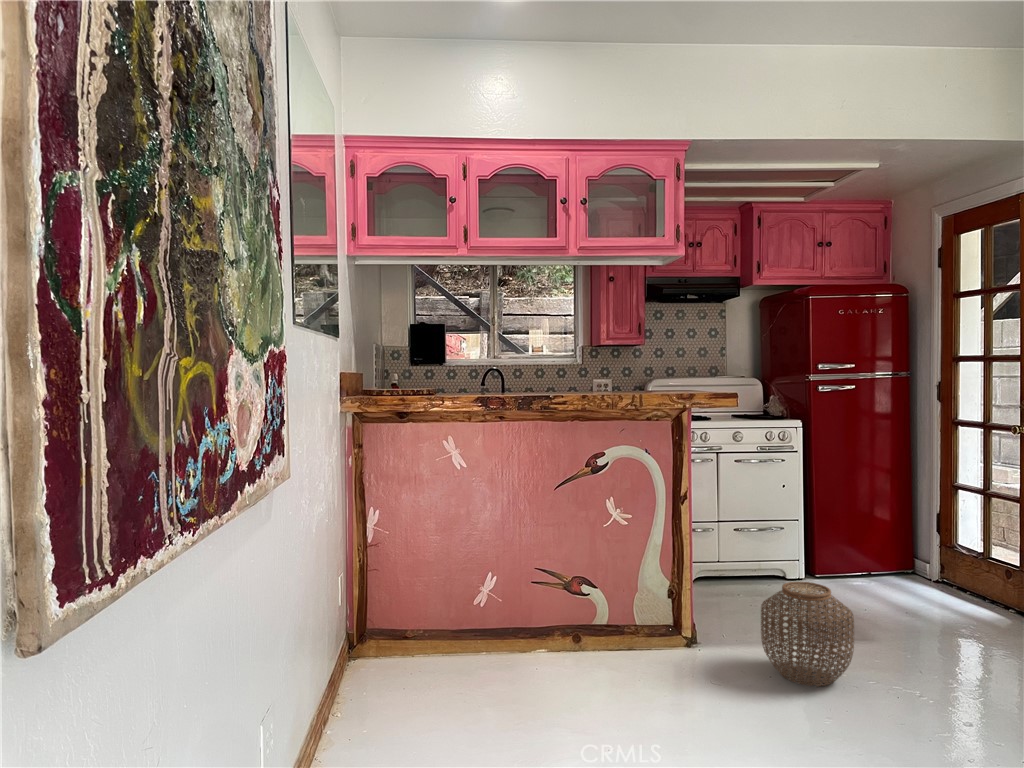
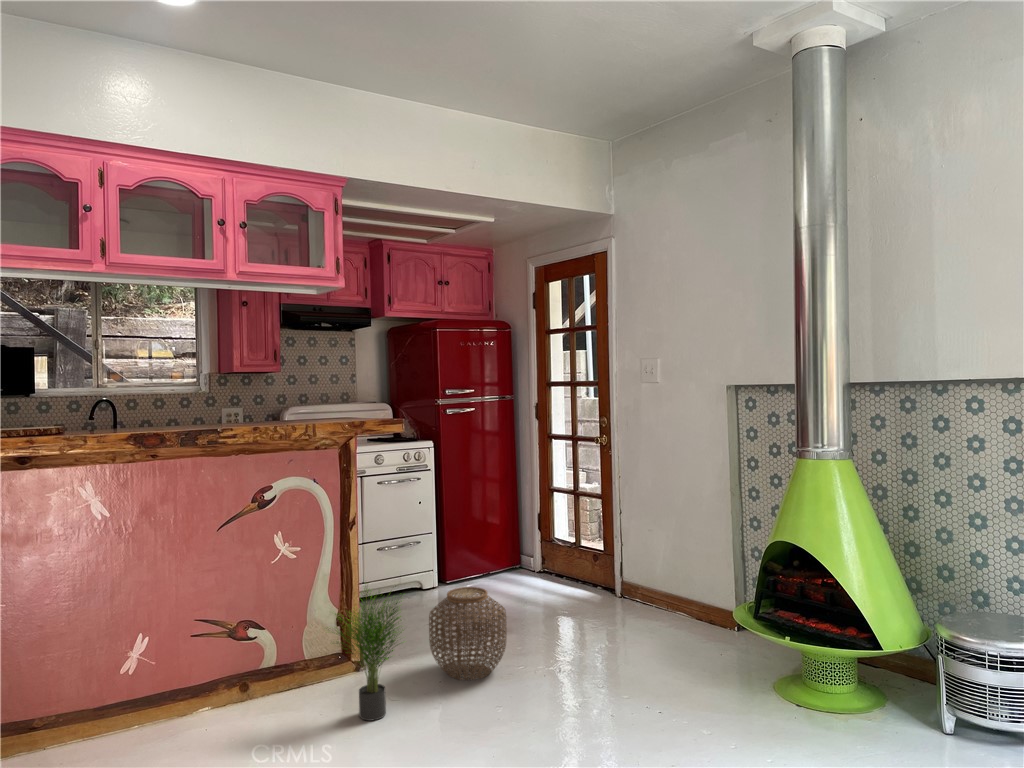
potted plant: none [638,558,726,701] -> present [335,589,403,721]

